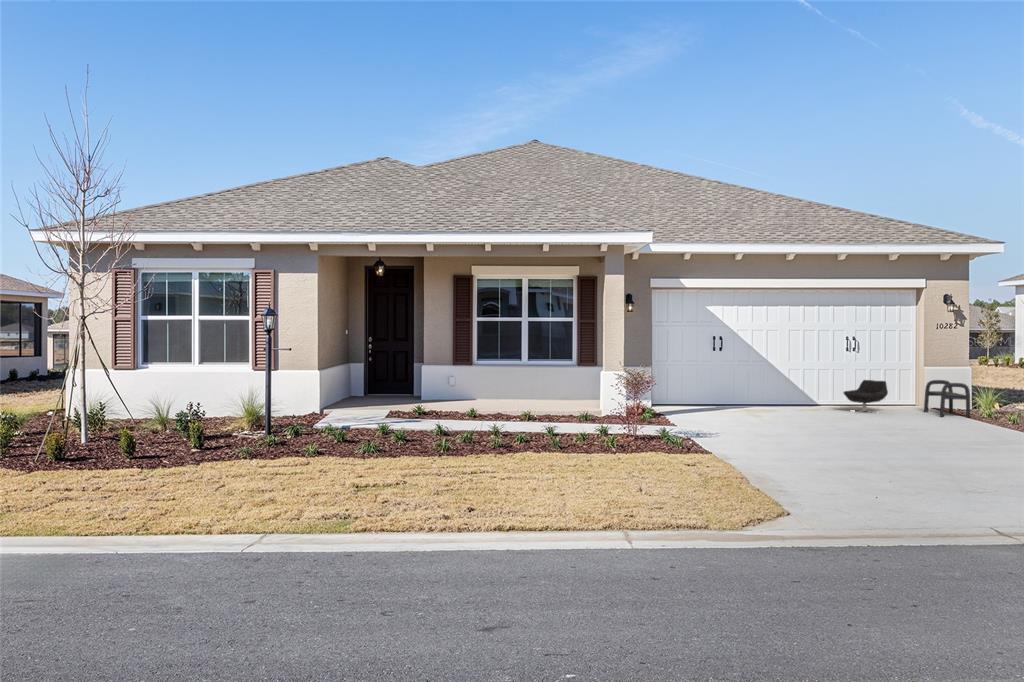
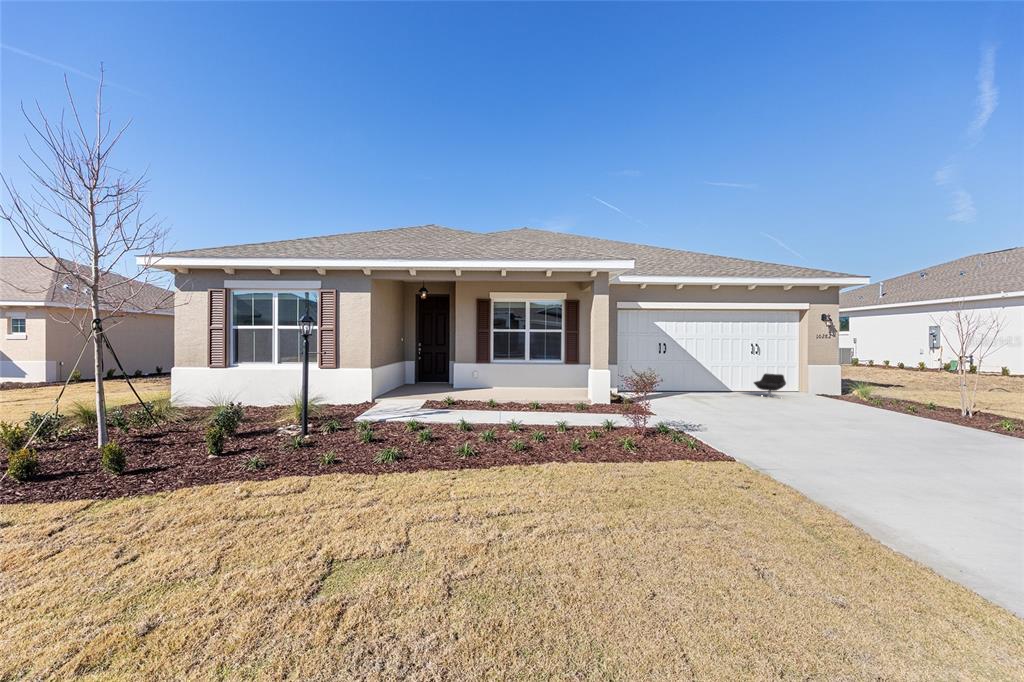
bench: present [924,380,970,417] -> none [810,374,855,402]

